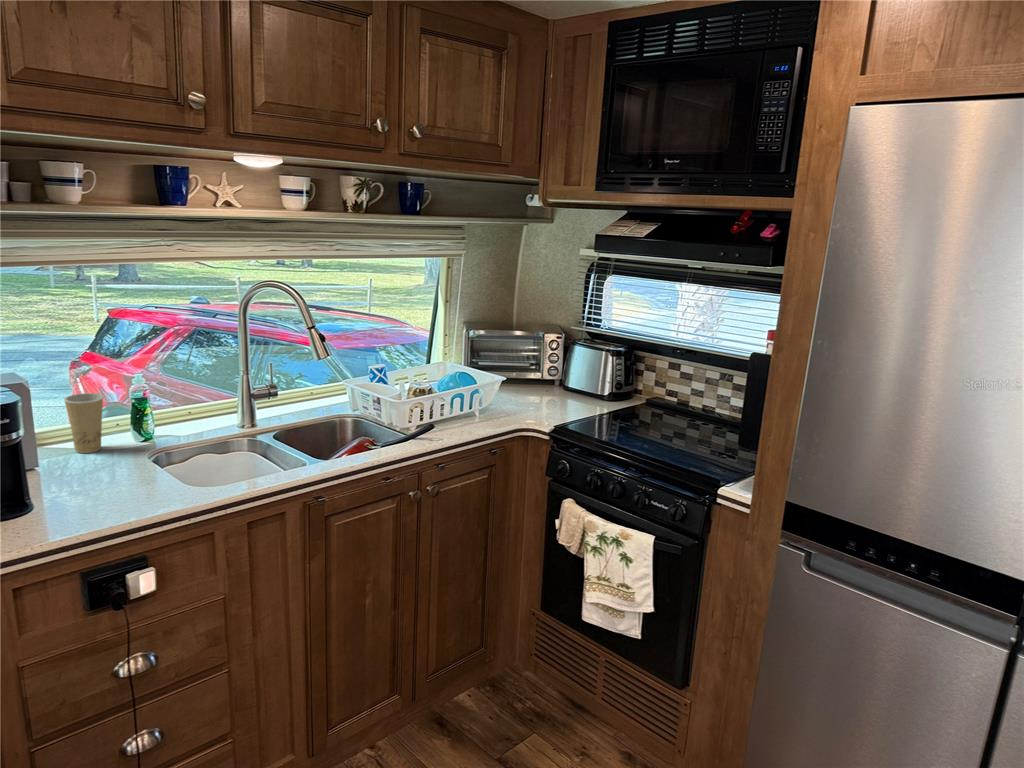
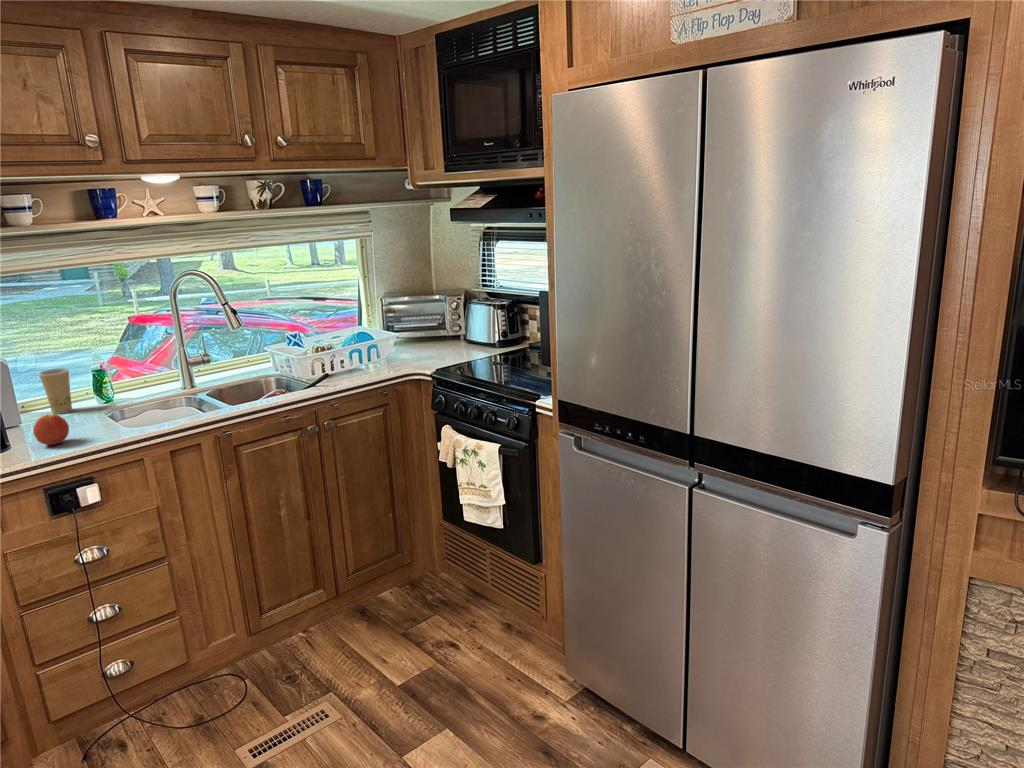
apple: none [71,466,119,509] -> present [33,414,69,445]

